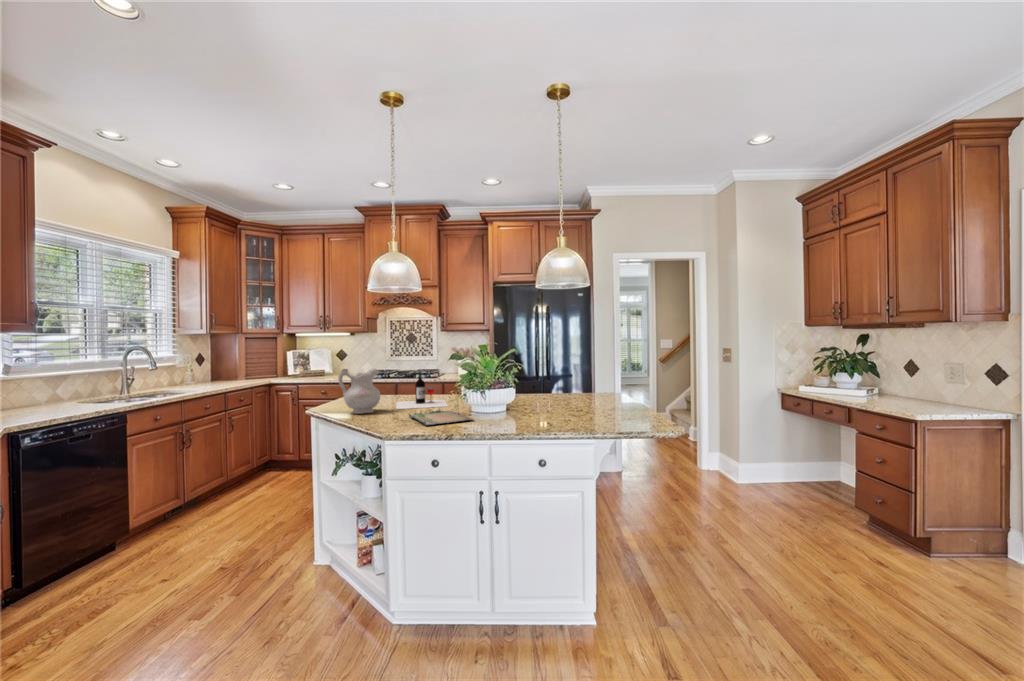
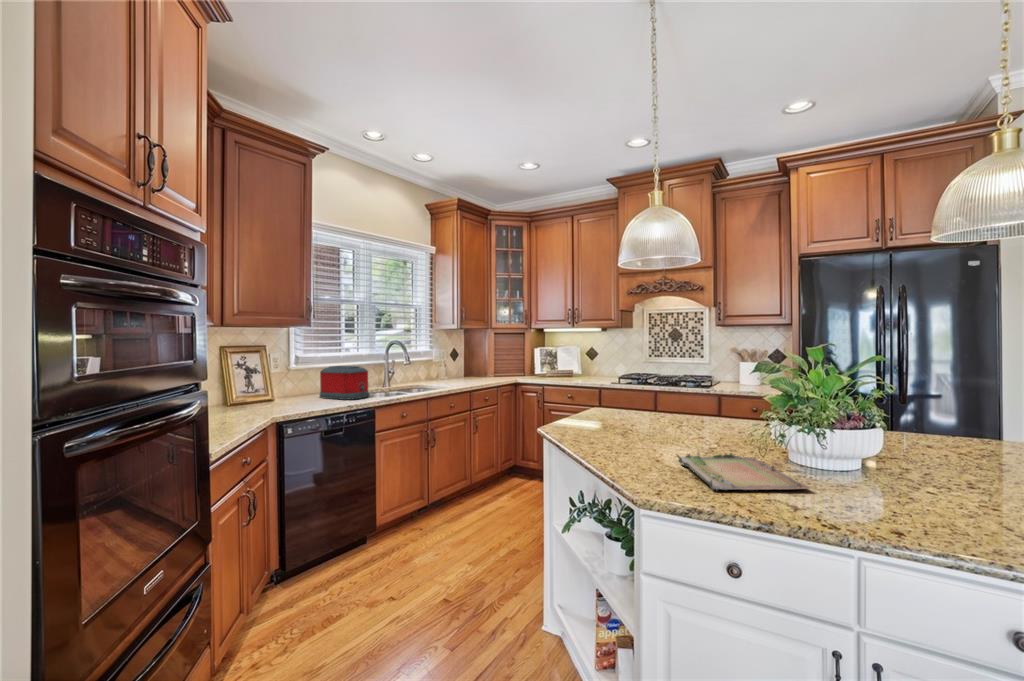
ceramic pitcher: present [338,369,380,414] -> none [573,375,632,443]
wine bottle: present [396,372,448,409] -> none [655,384,744,445]
toaster: none [42,374,111,410] -> present [320,366,369,400]

